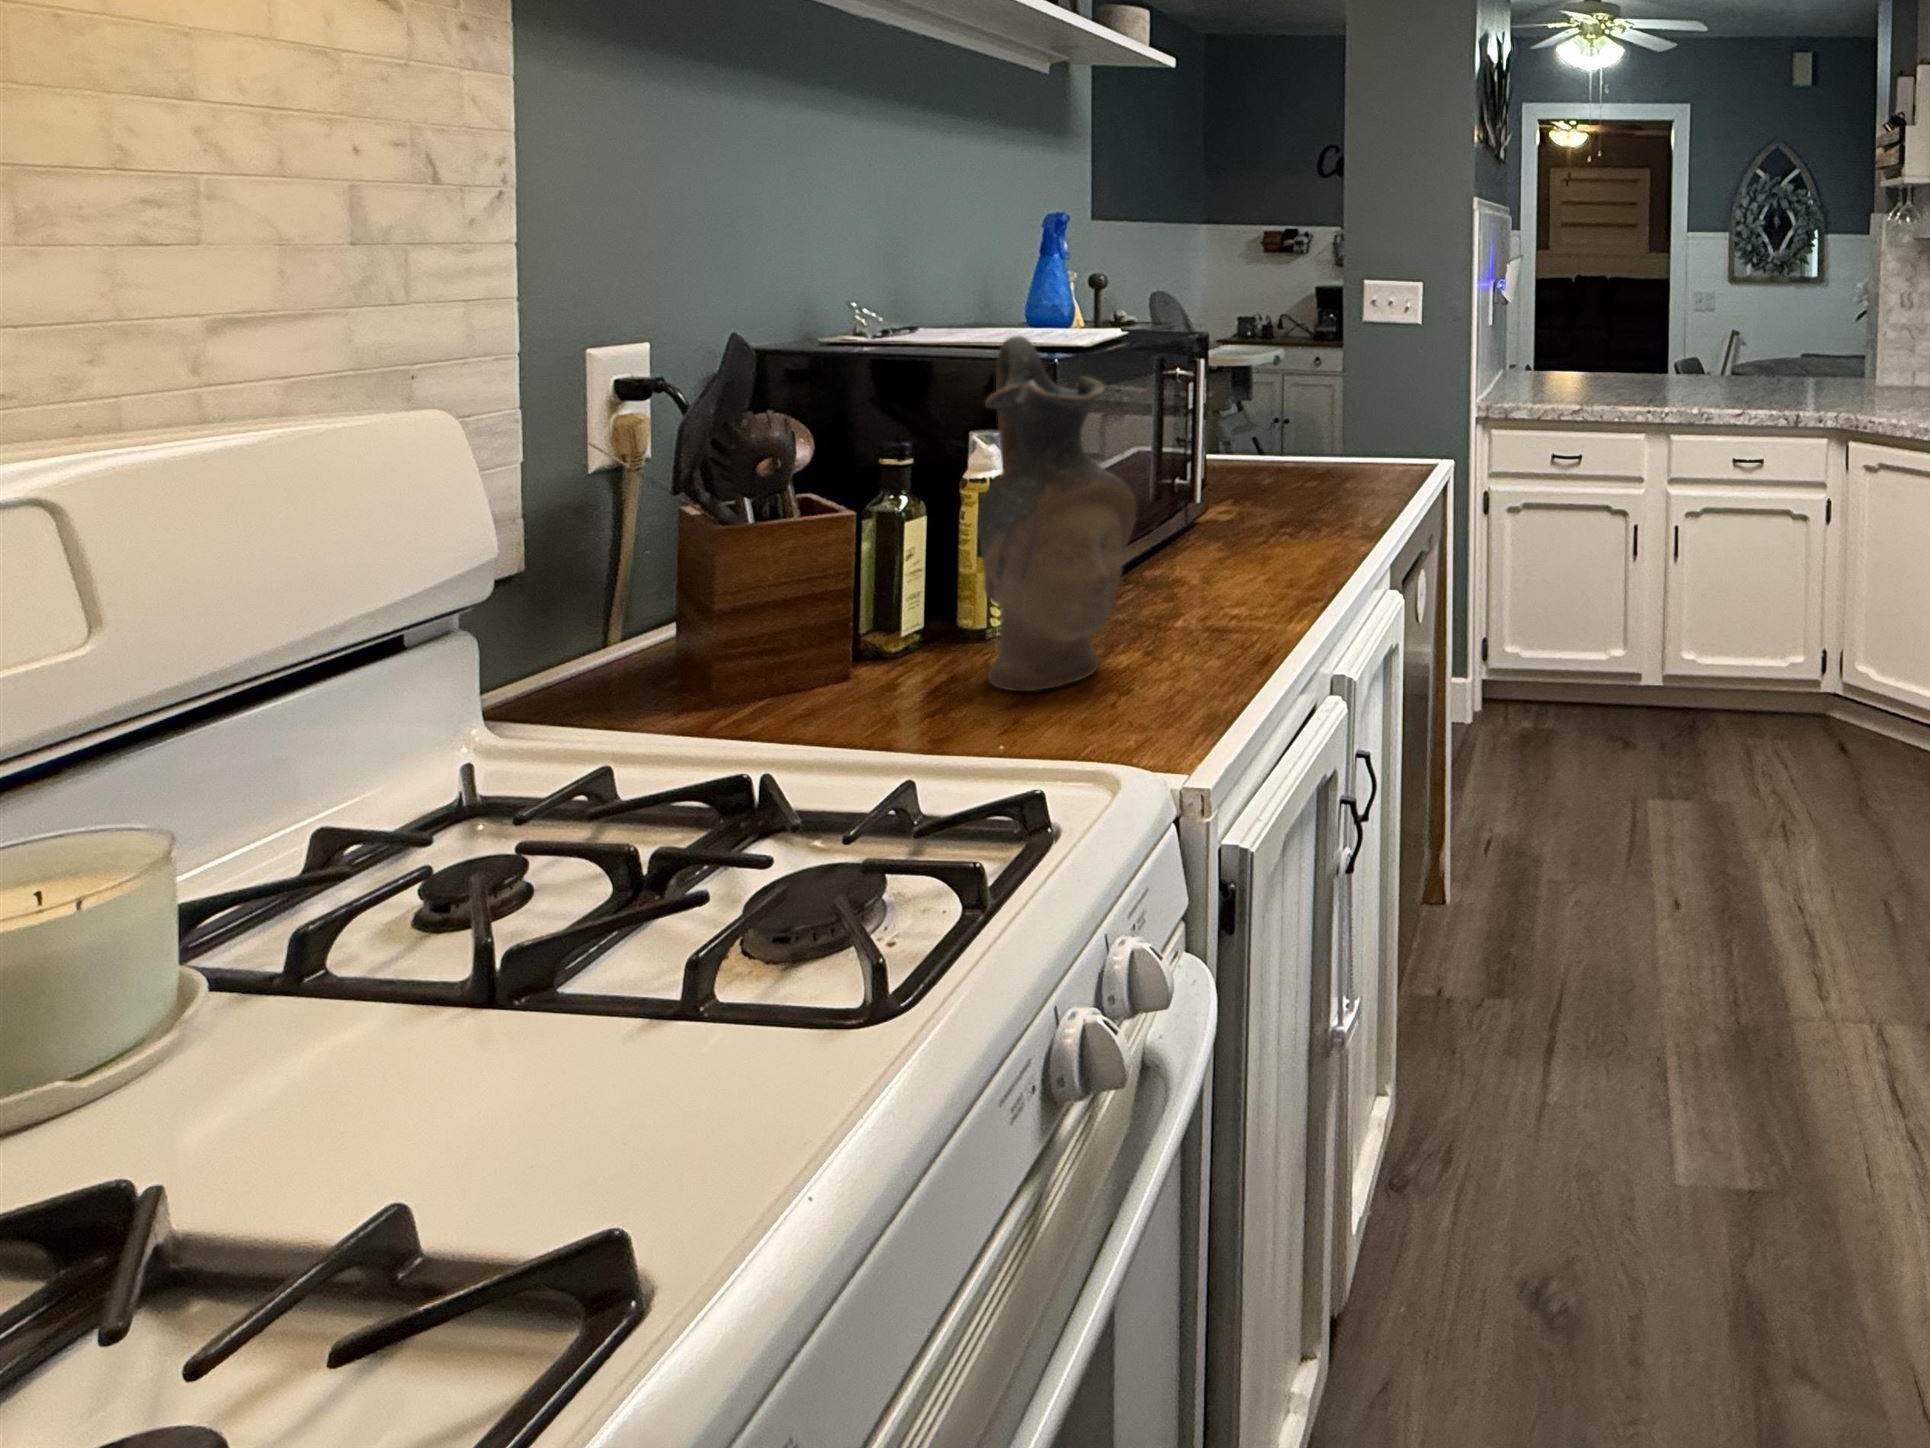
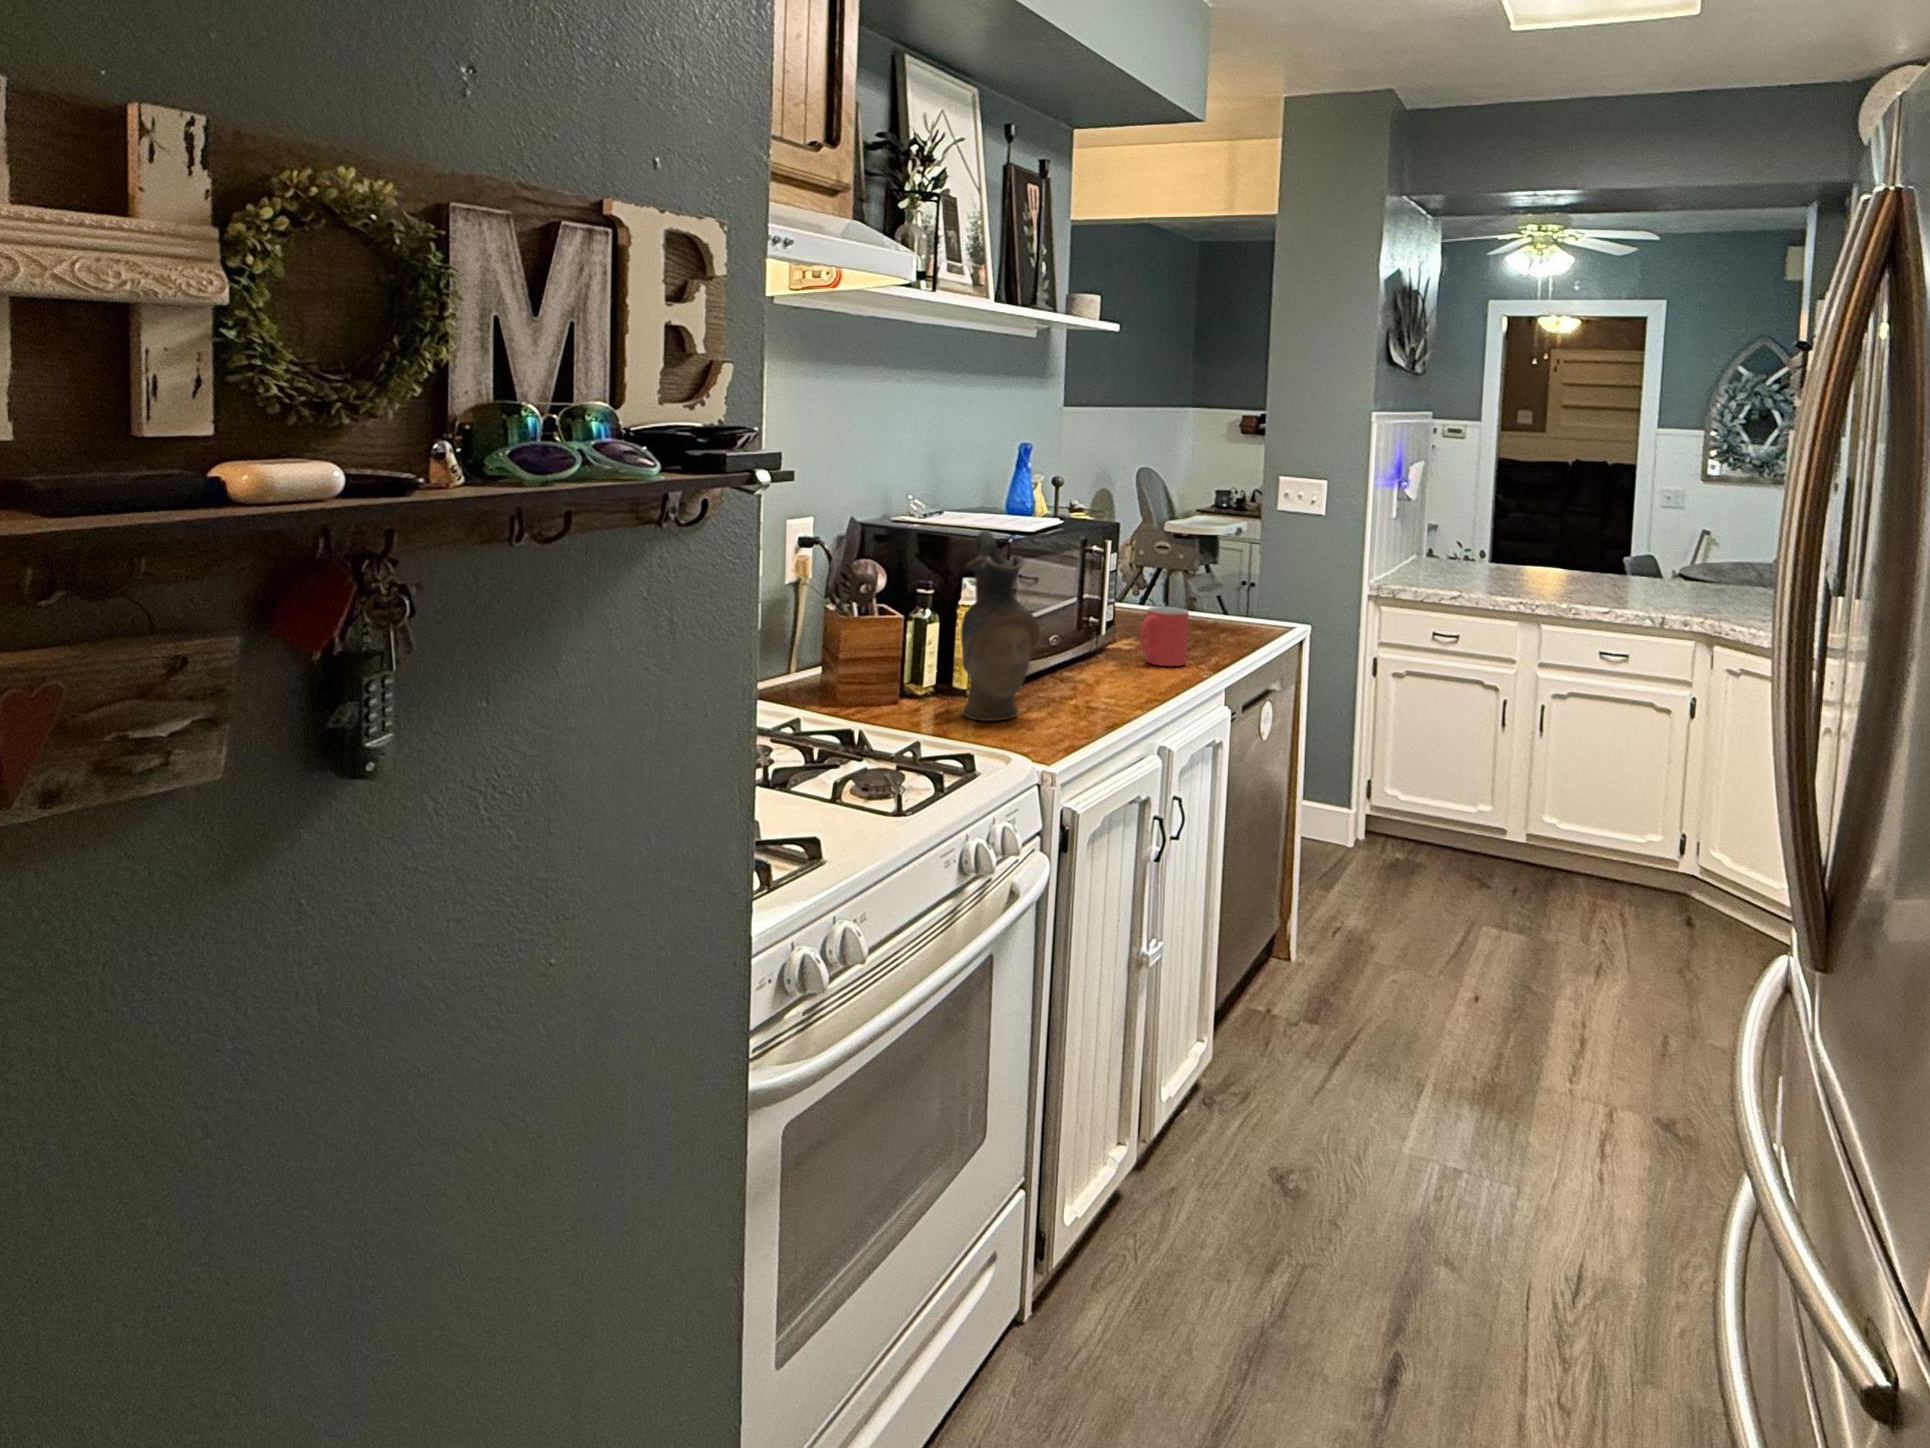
mug: none [1259,450,1328,540] -> present [1139,606,1189,666]

